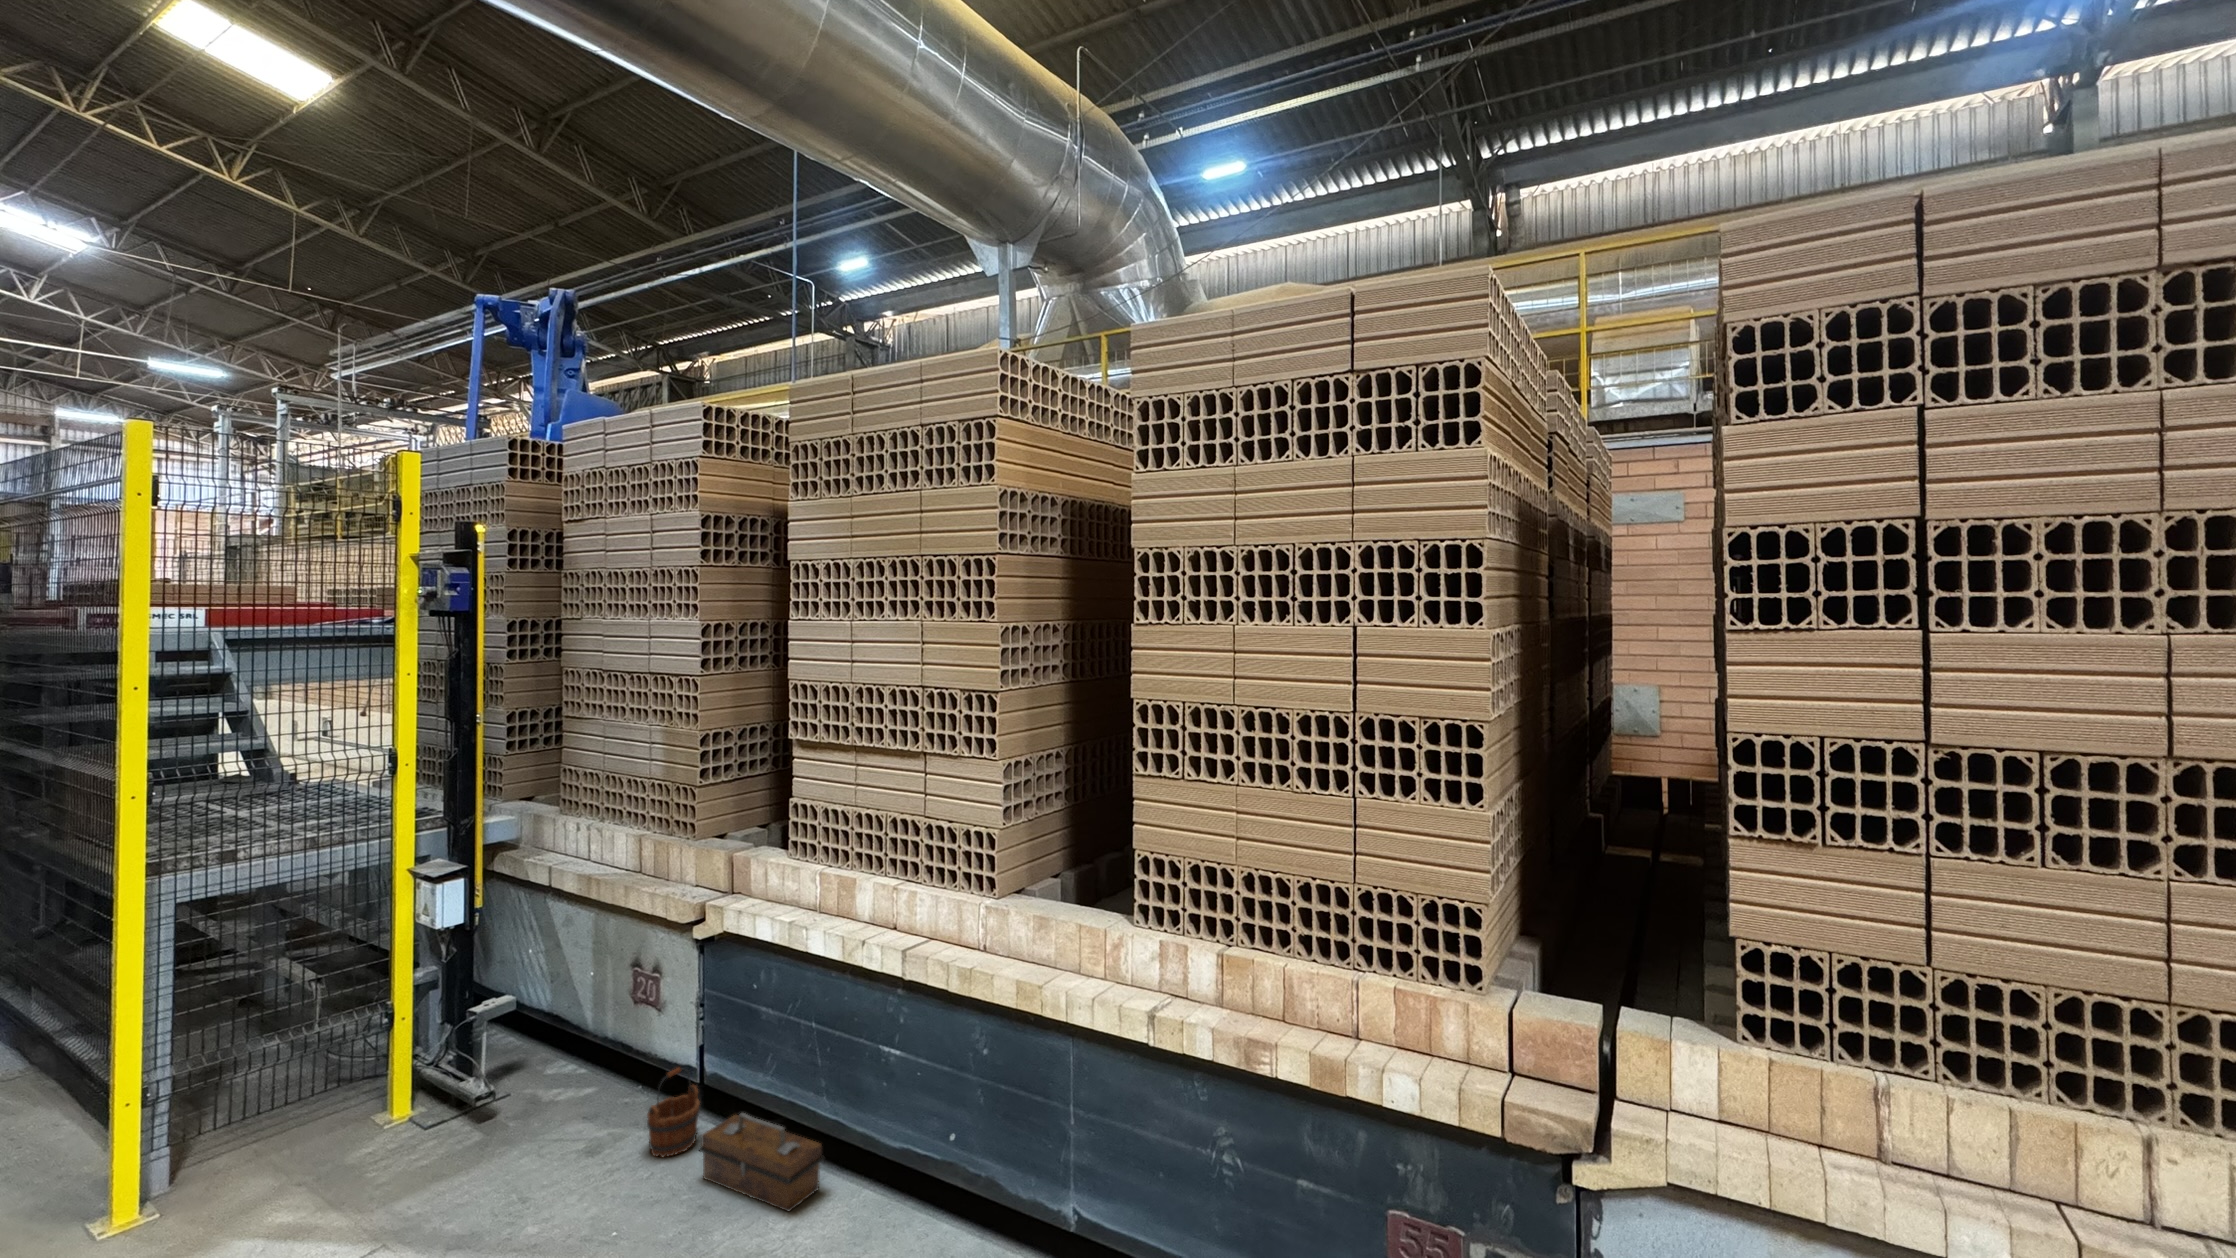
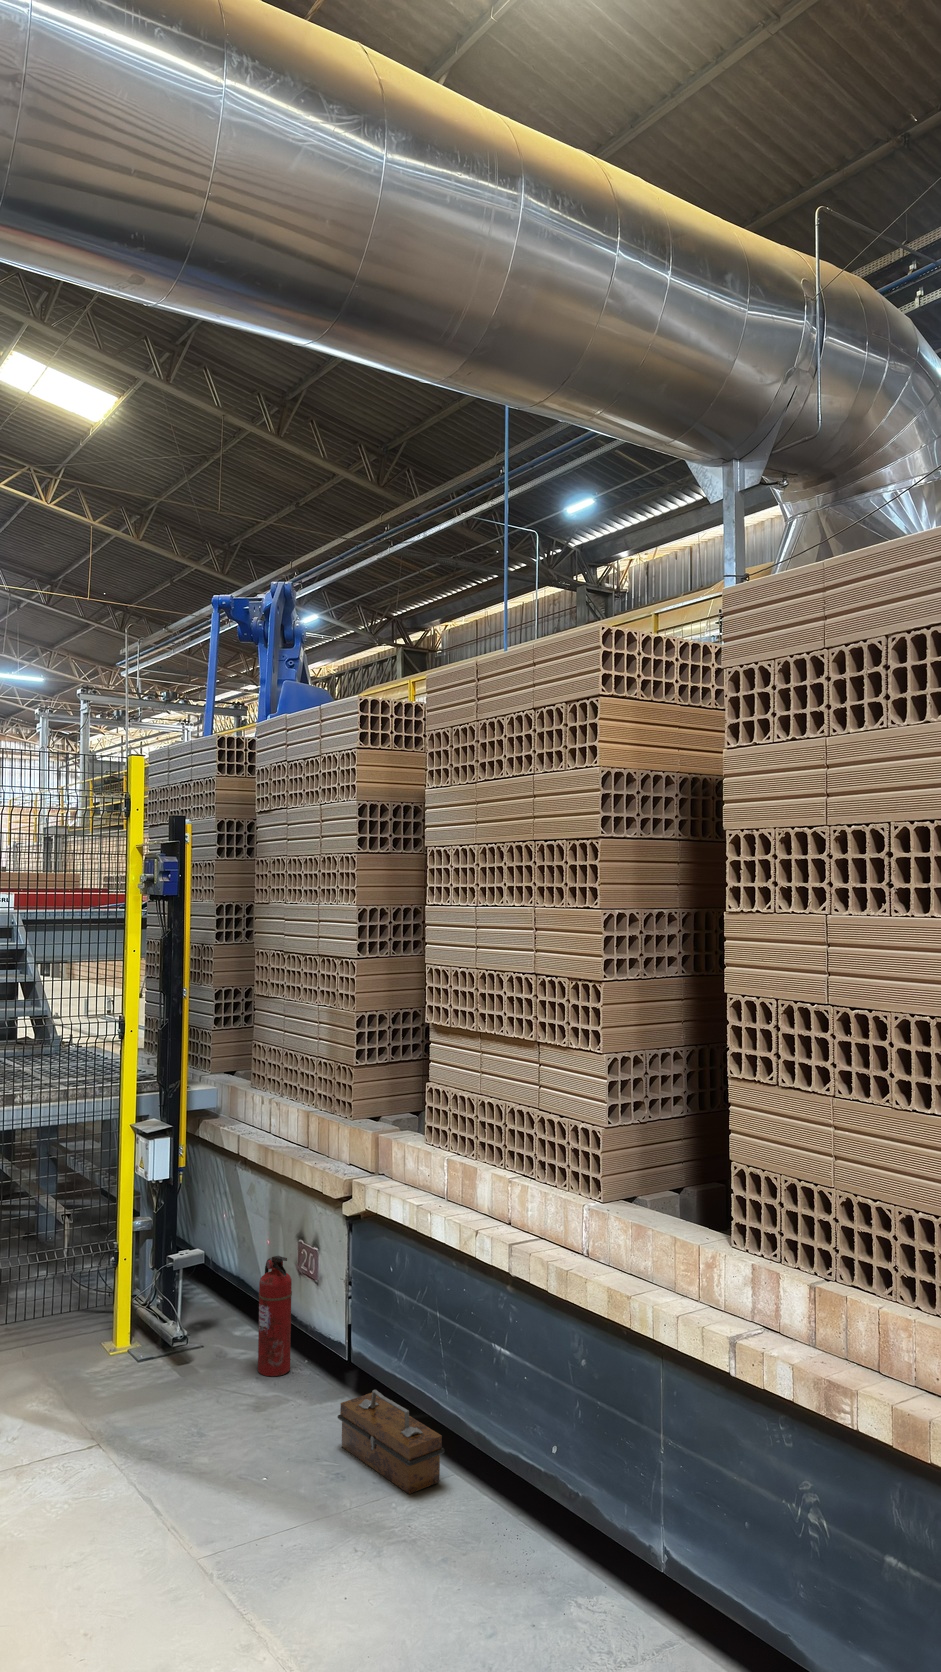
fire extinguisher: none [587,989,628,1118] -> present [258,1256,292,1377]
wooden bucket: present [647,1068,700,1157] -> none [300,1337,344,1421]

